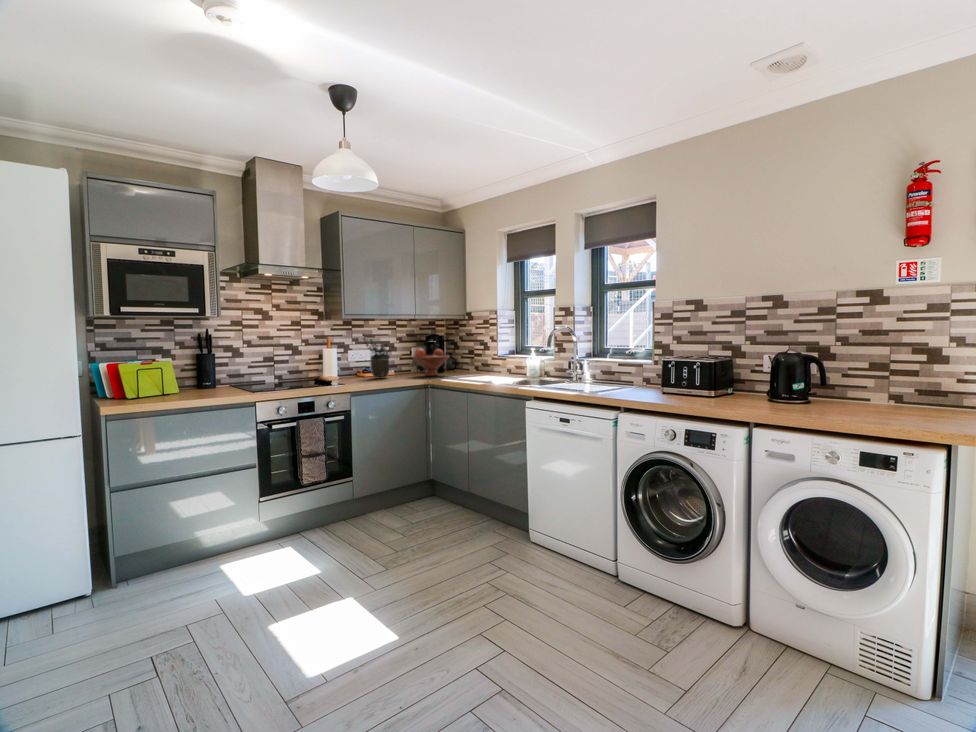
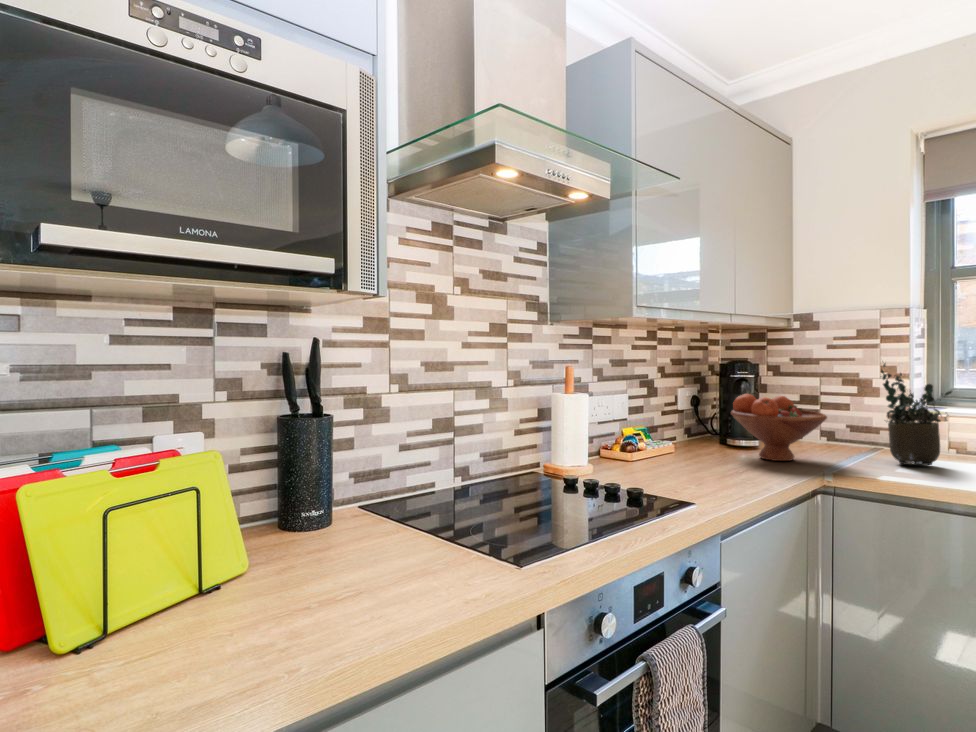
potted plant: present [363,334,394,377] -> present [881,363,952,465]

